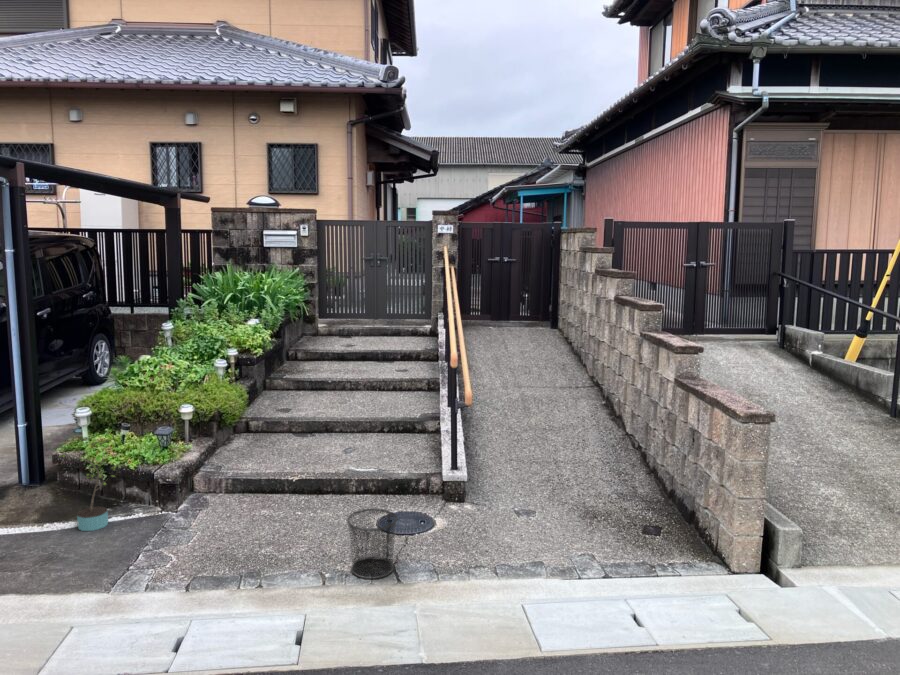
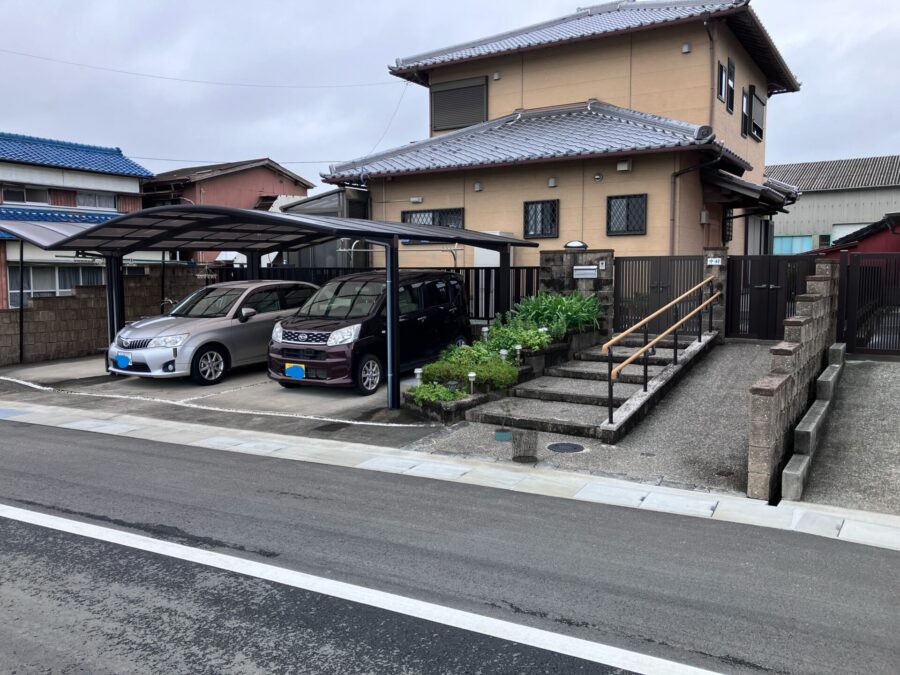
potted plant: present [58,437,118,531] -> present [488,386,517,441]

